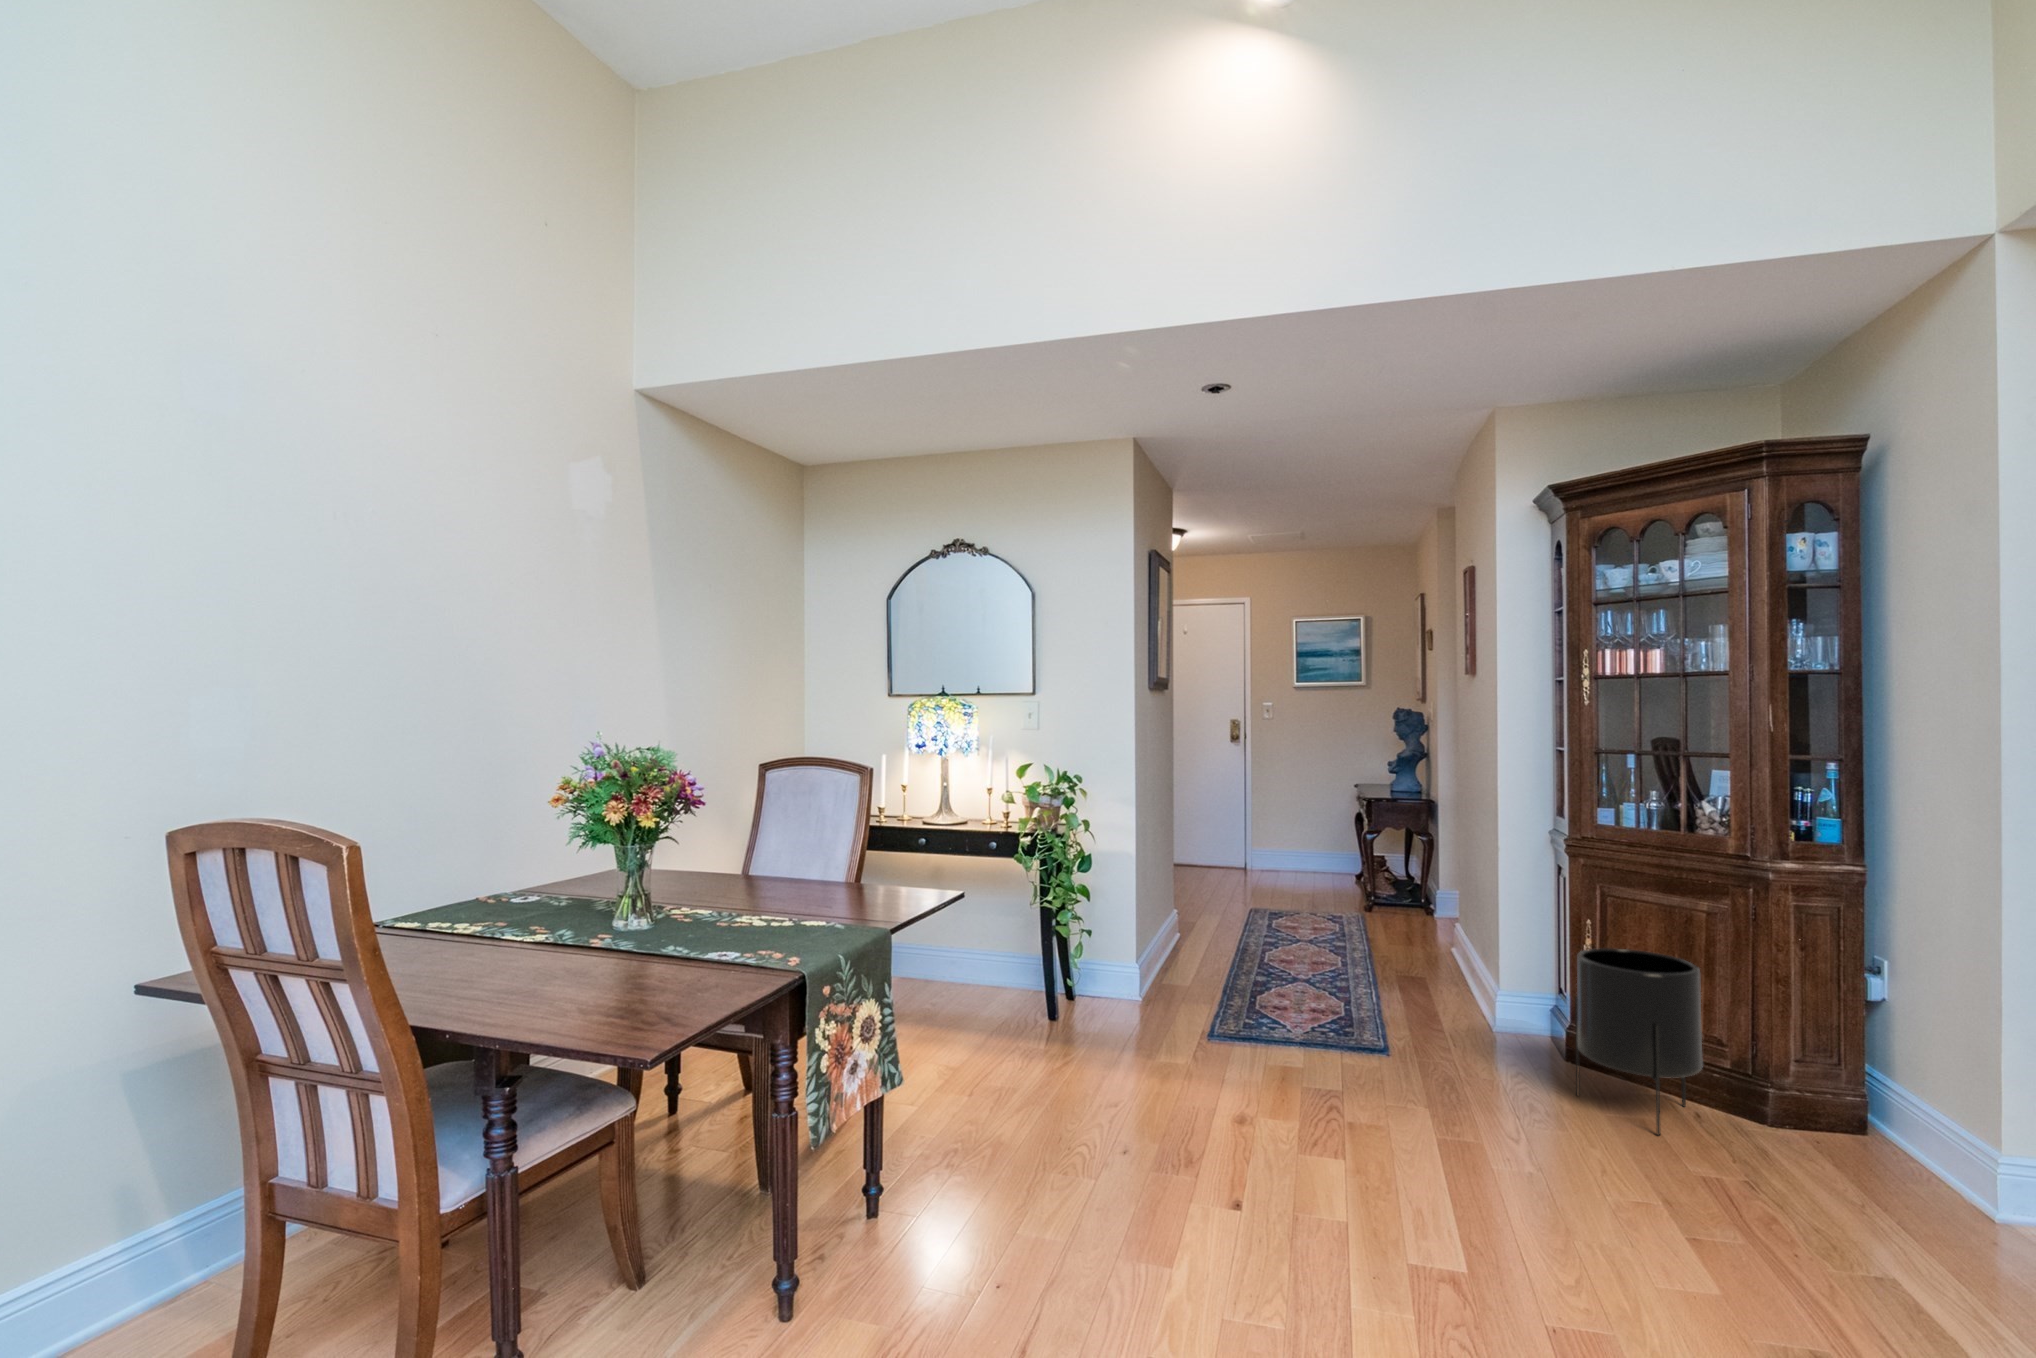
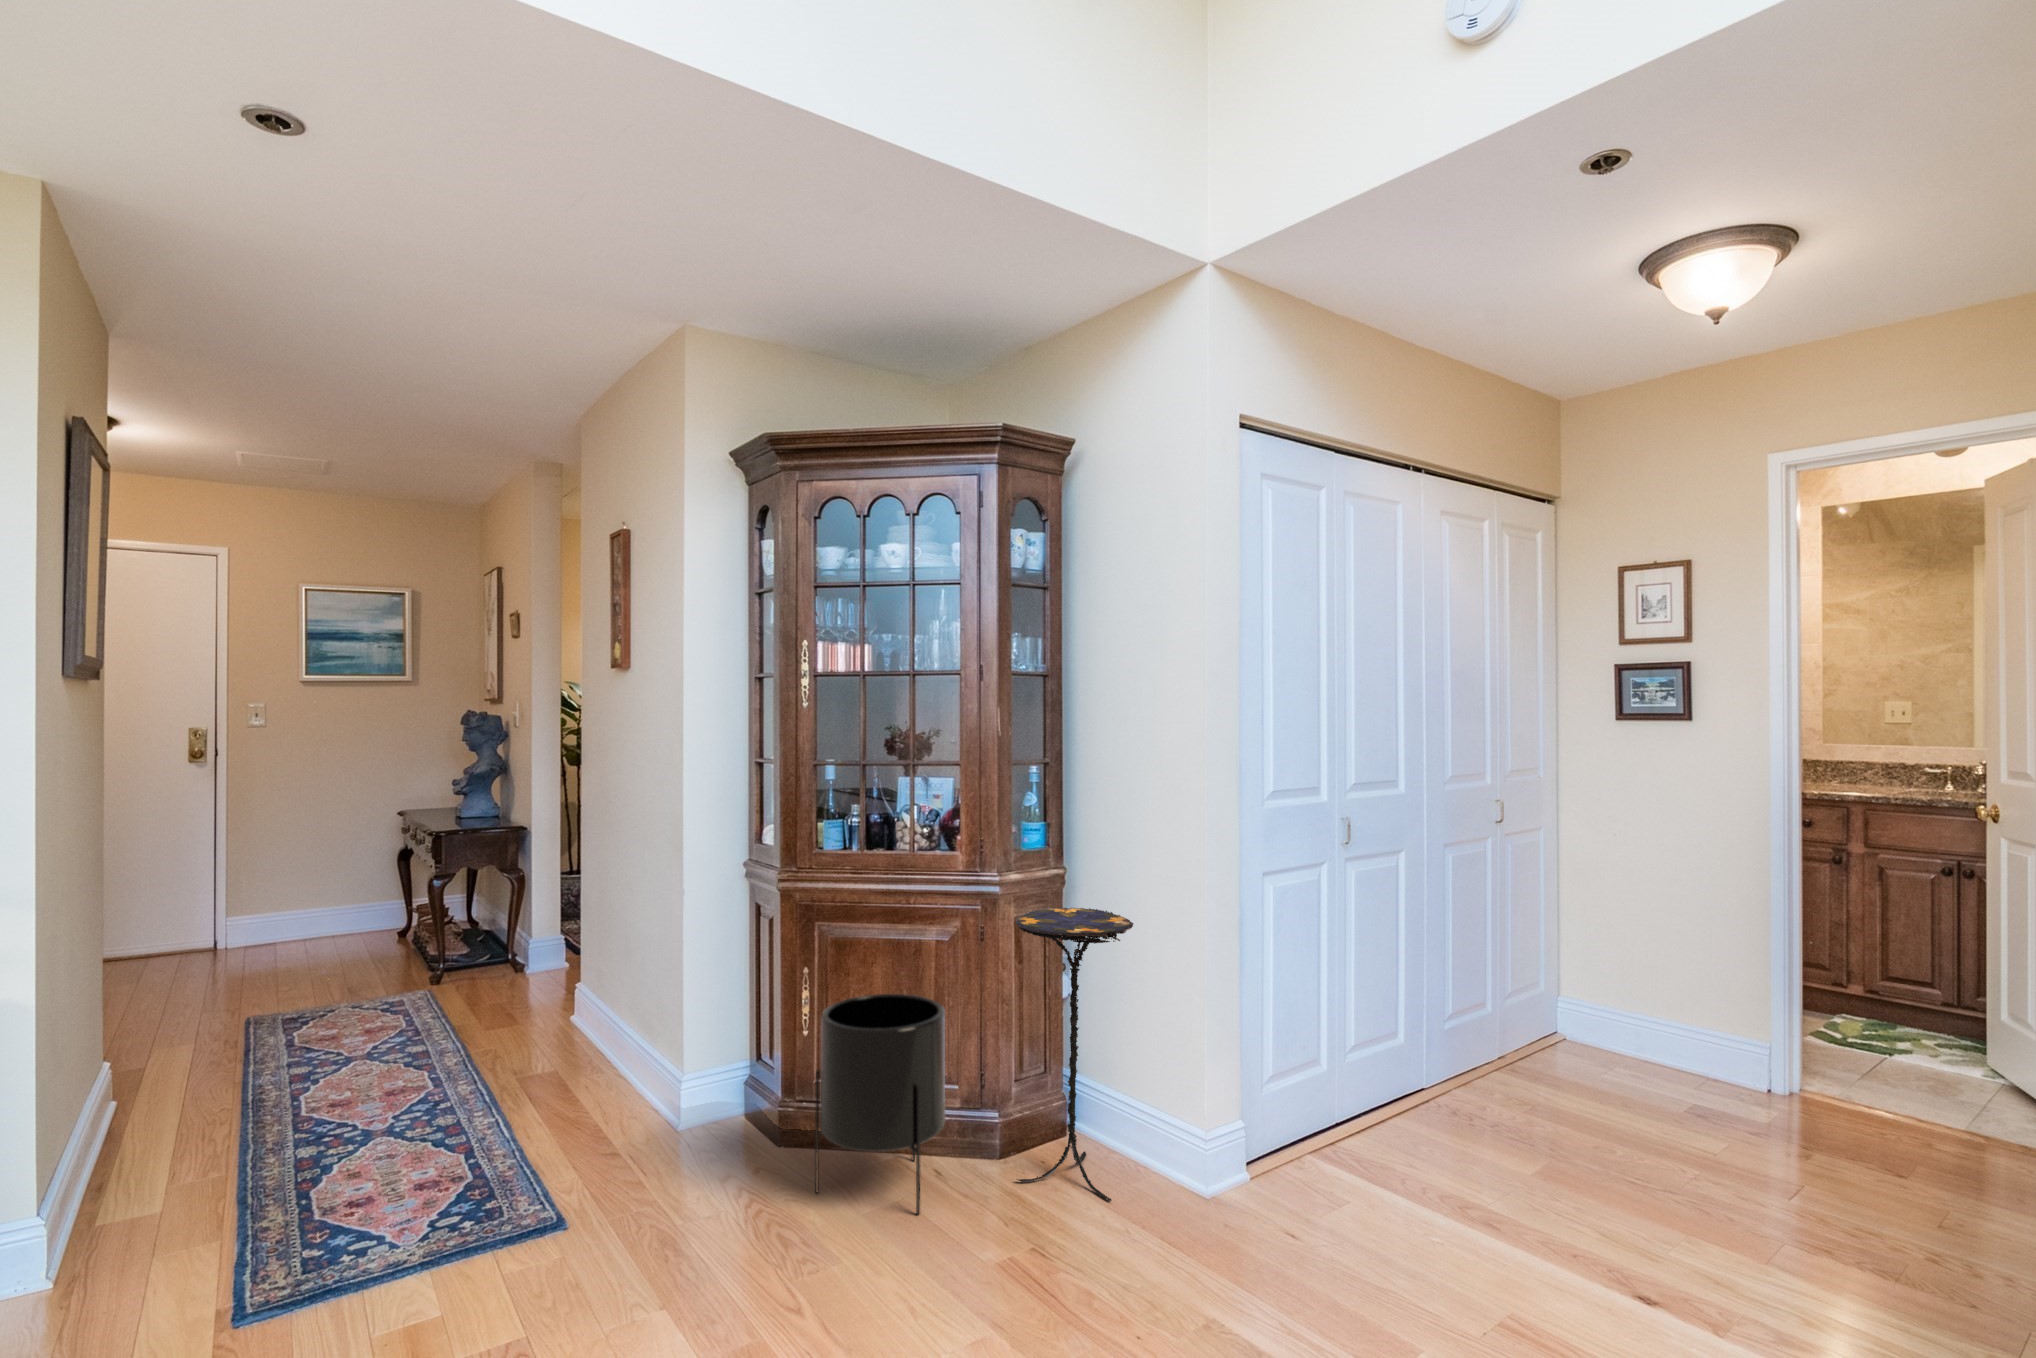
side table: none [1773,900,1928,1197] -> present [1016,908,1133,1201]

